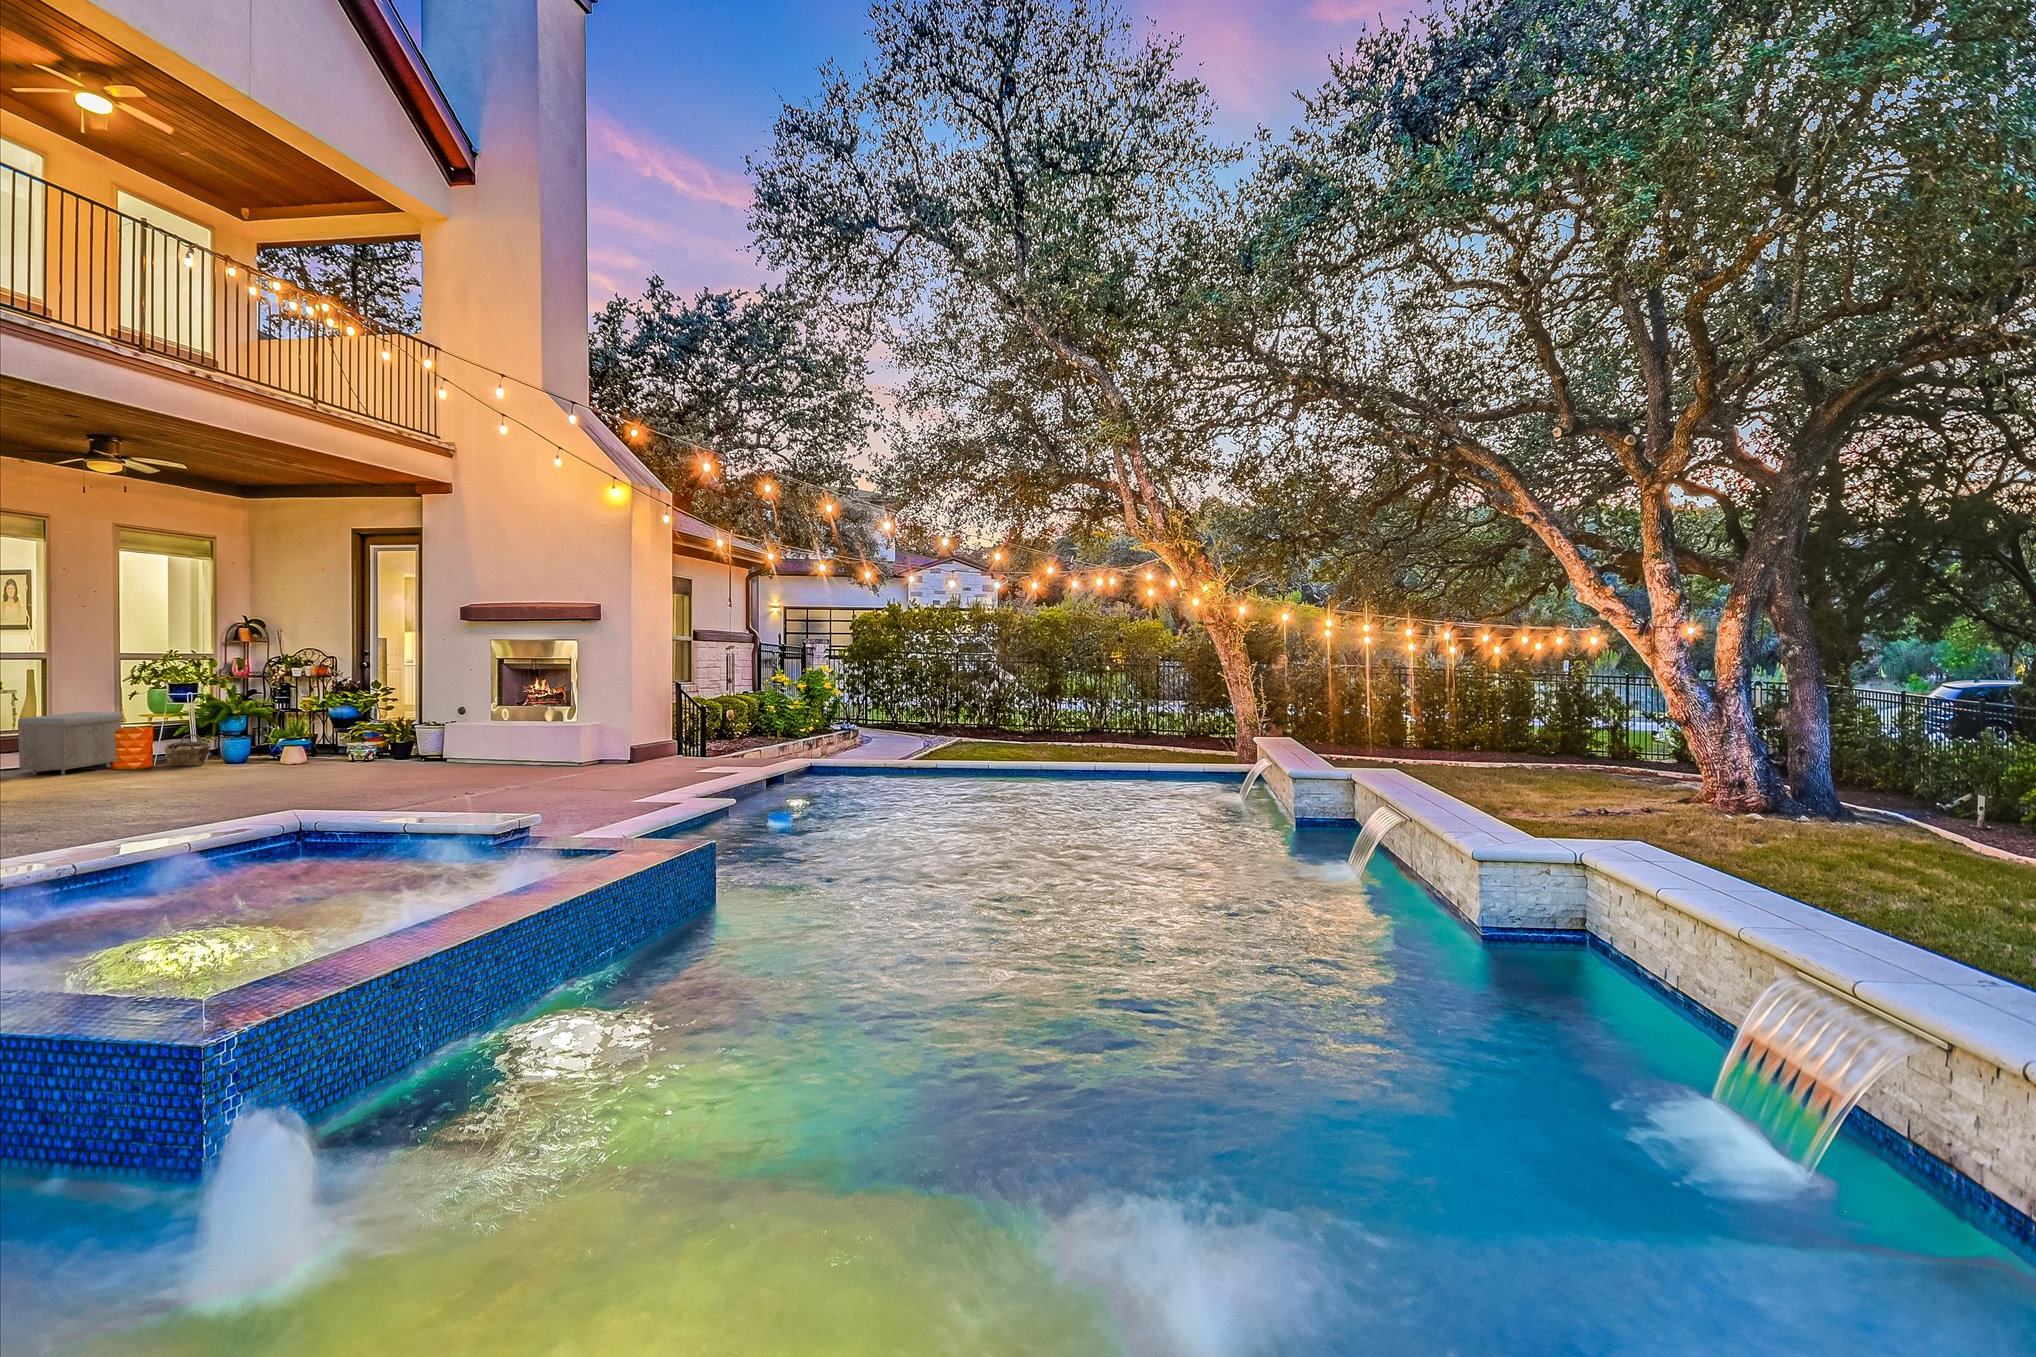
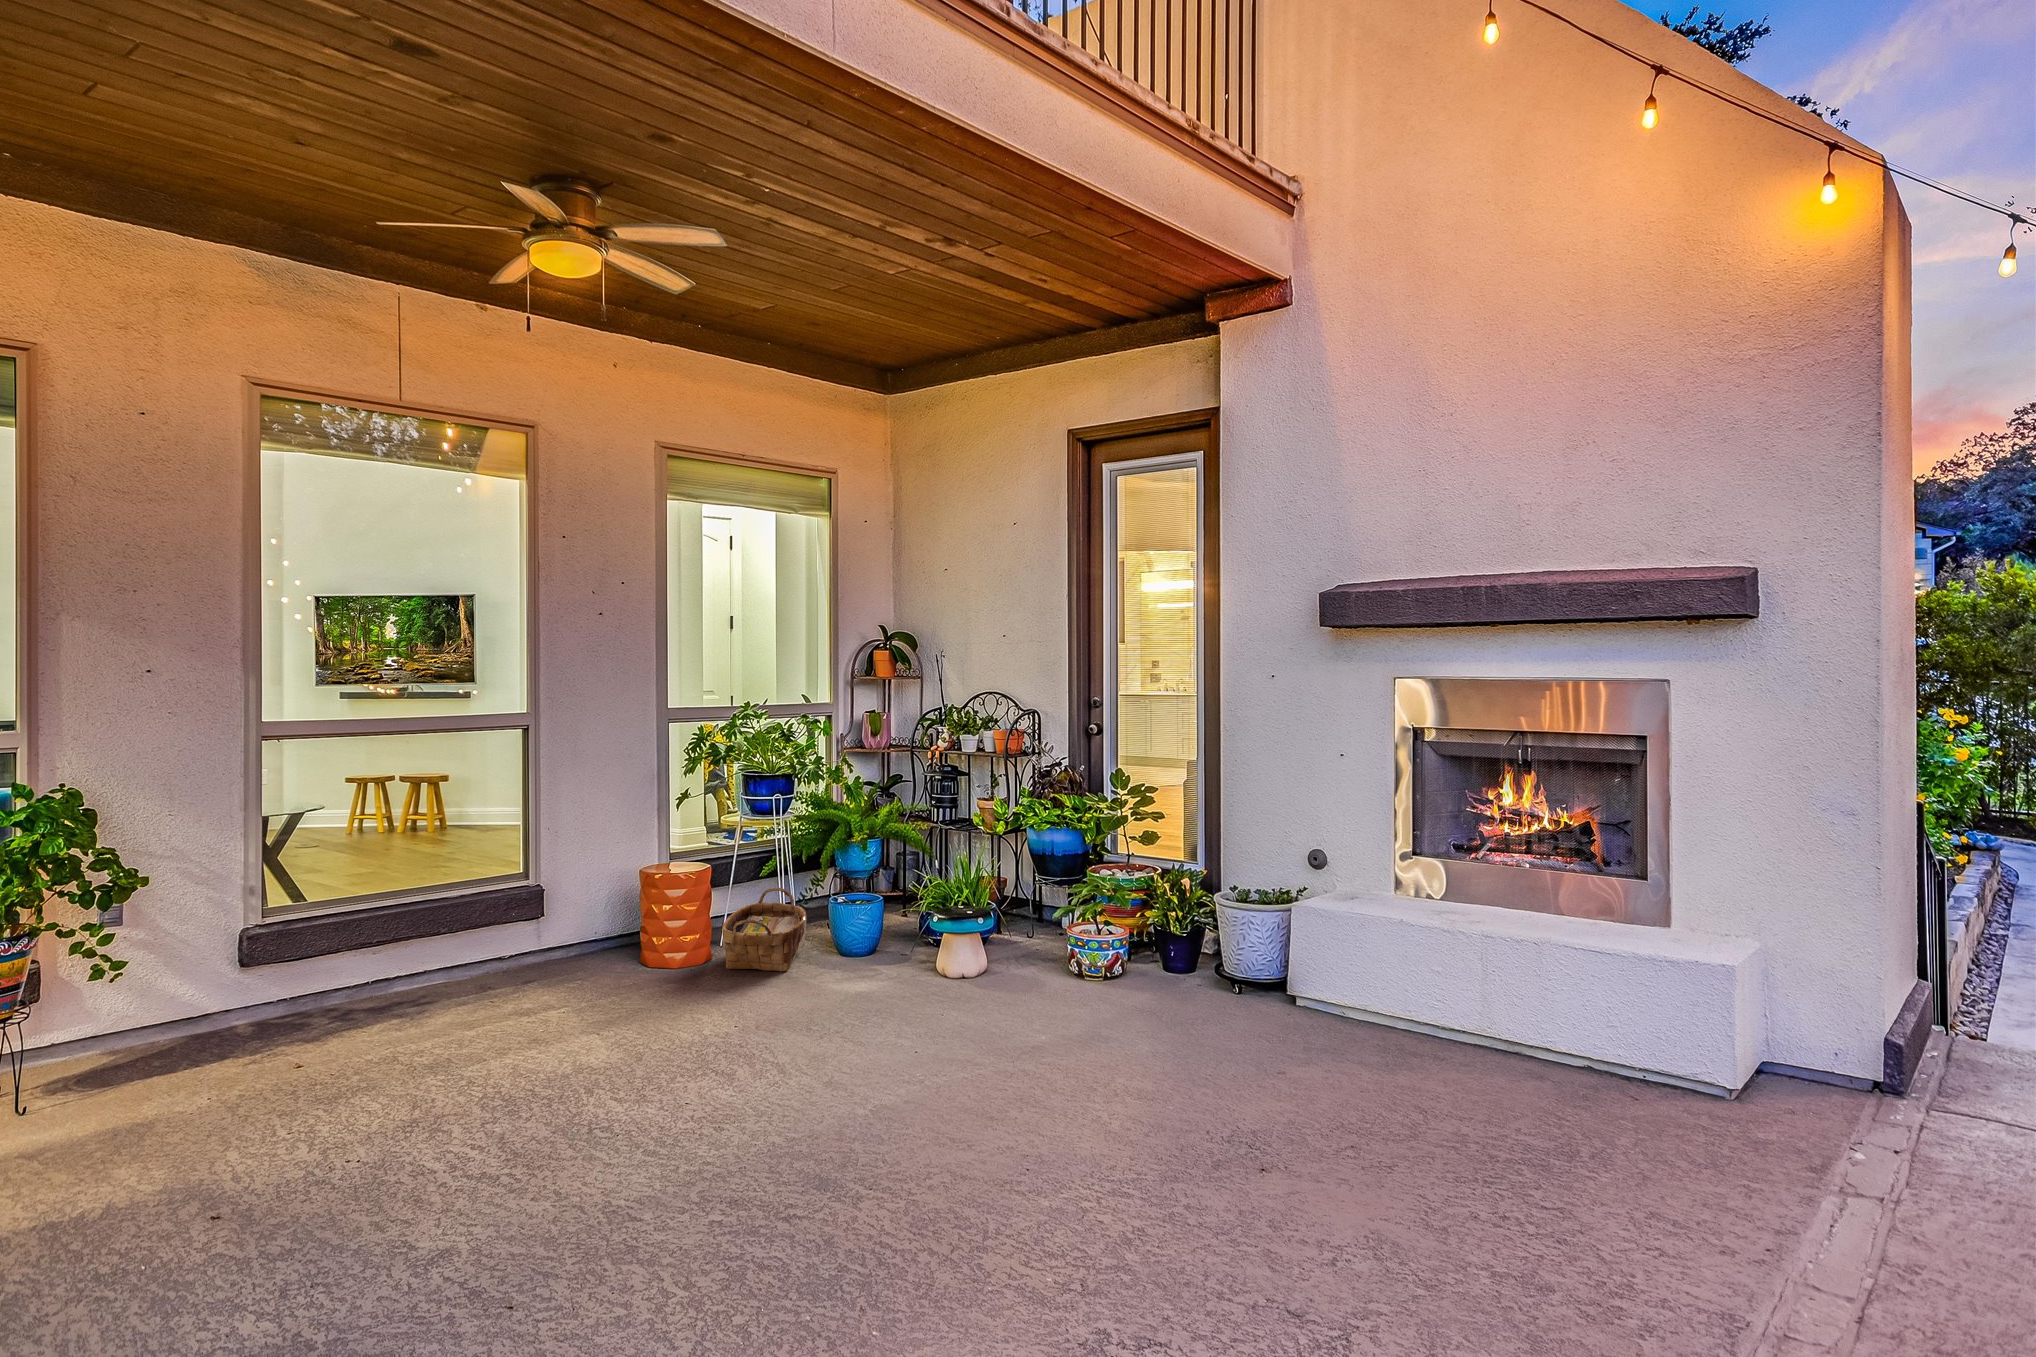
storage bench: present [18,712,122,775] -> none [457,833,654,996]

